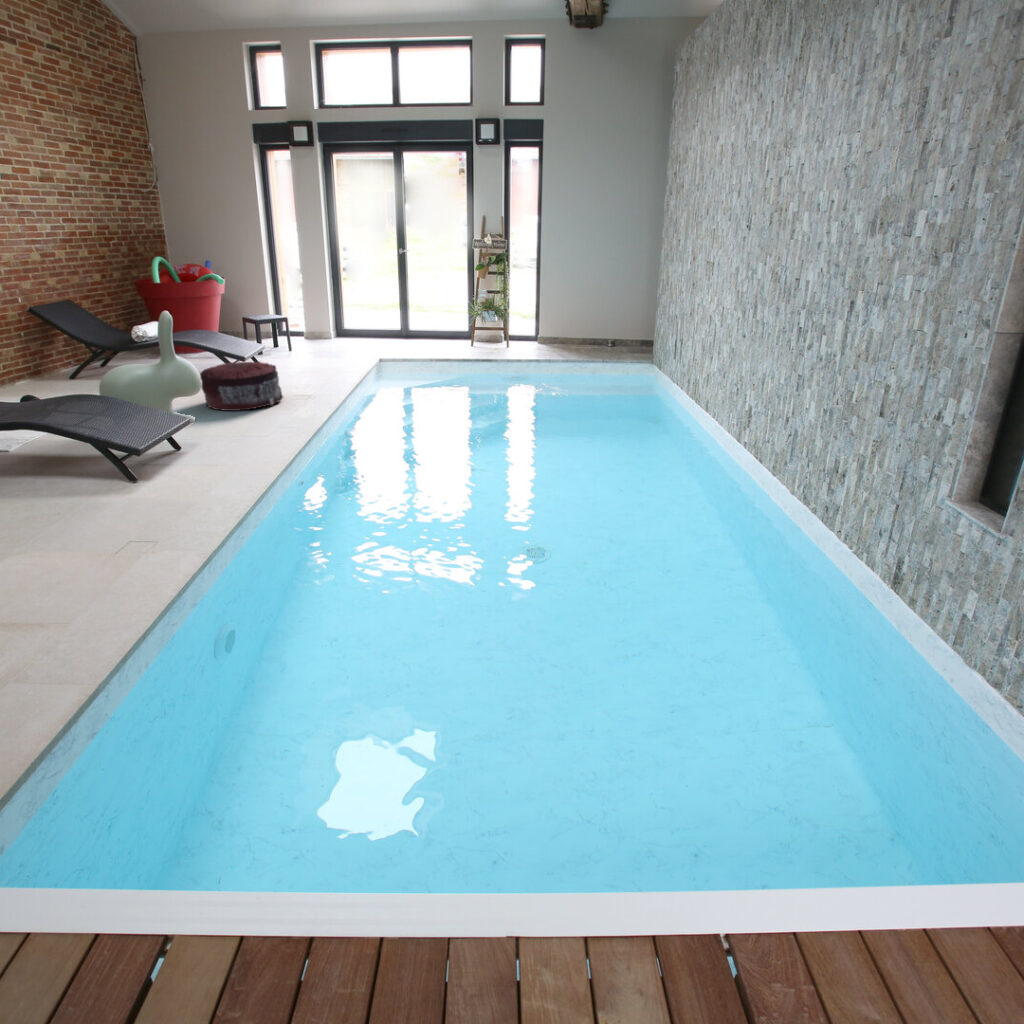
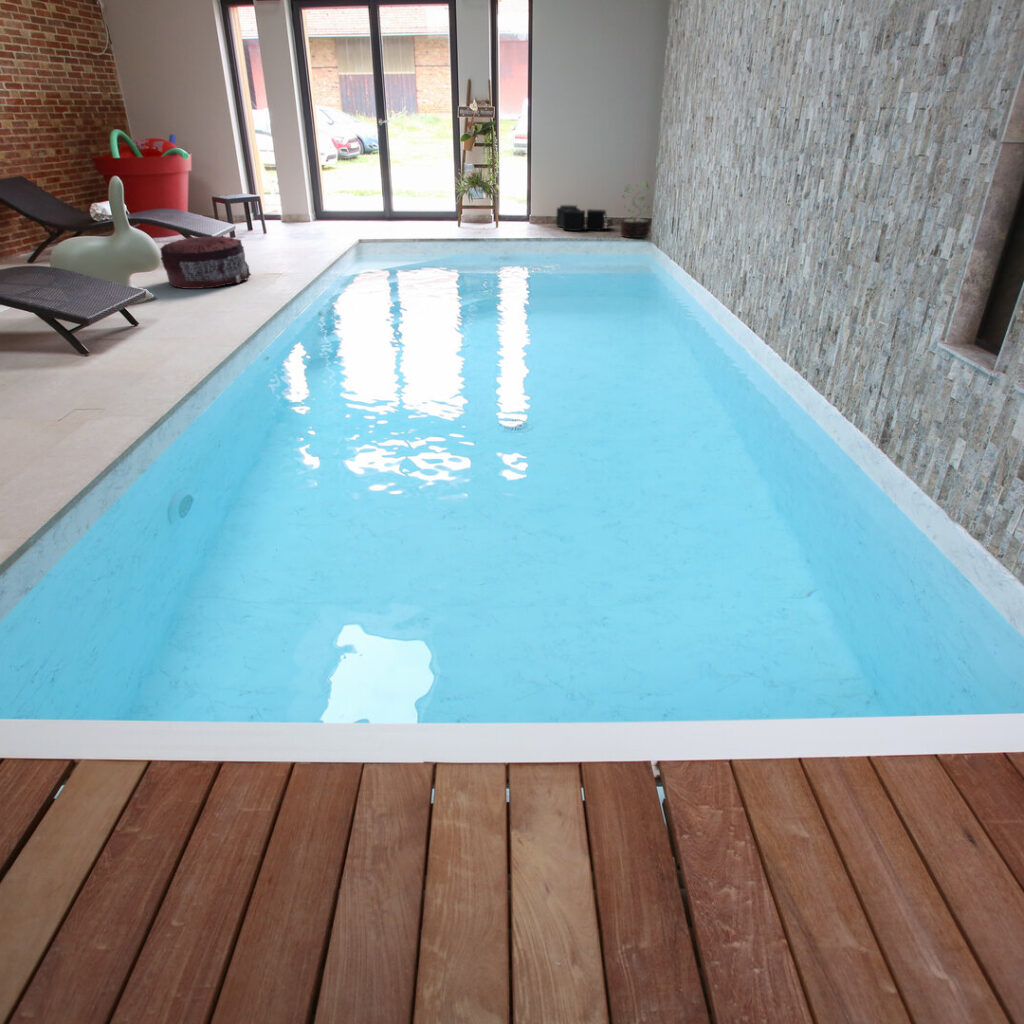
decorative plant: none [626,311,654,361] -> present [620,183,650,238]
storage bin: none [565,328,615,353] -> present [556,205,606,231]

